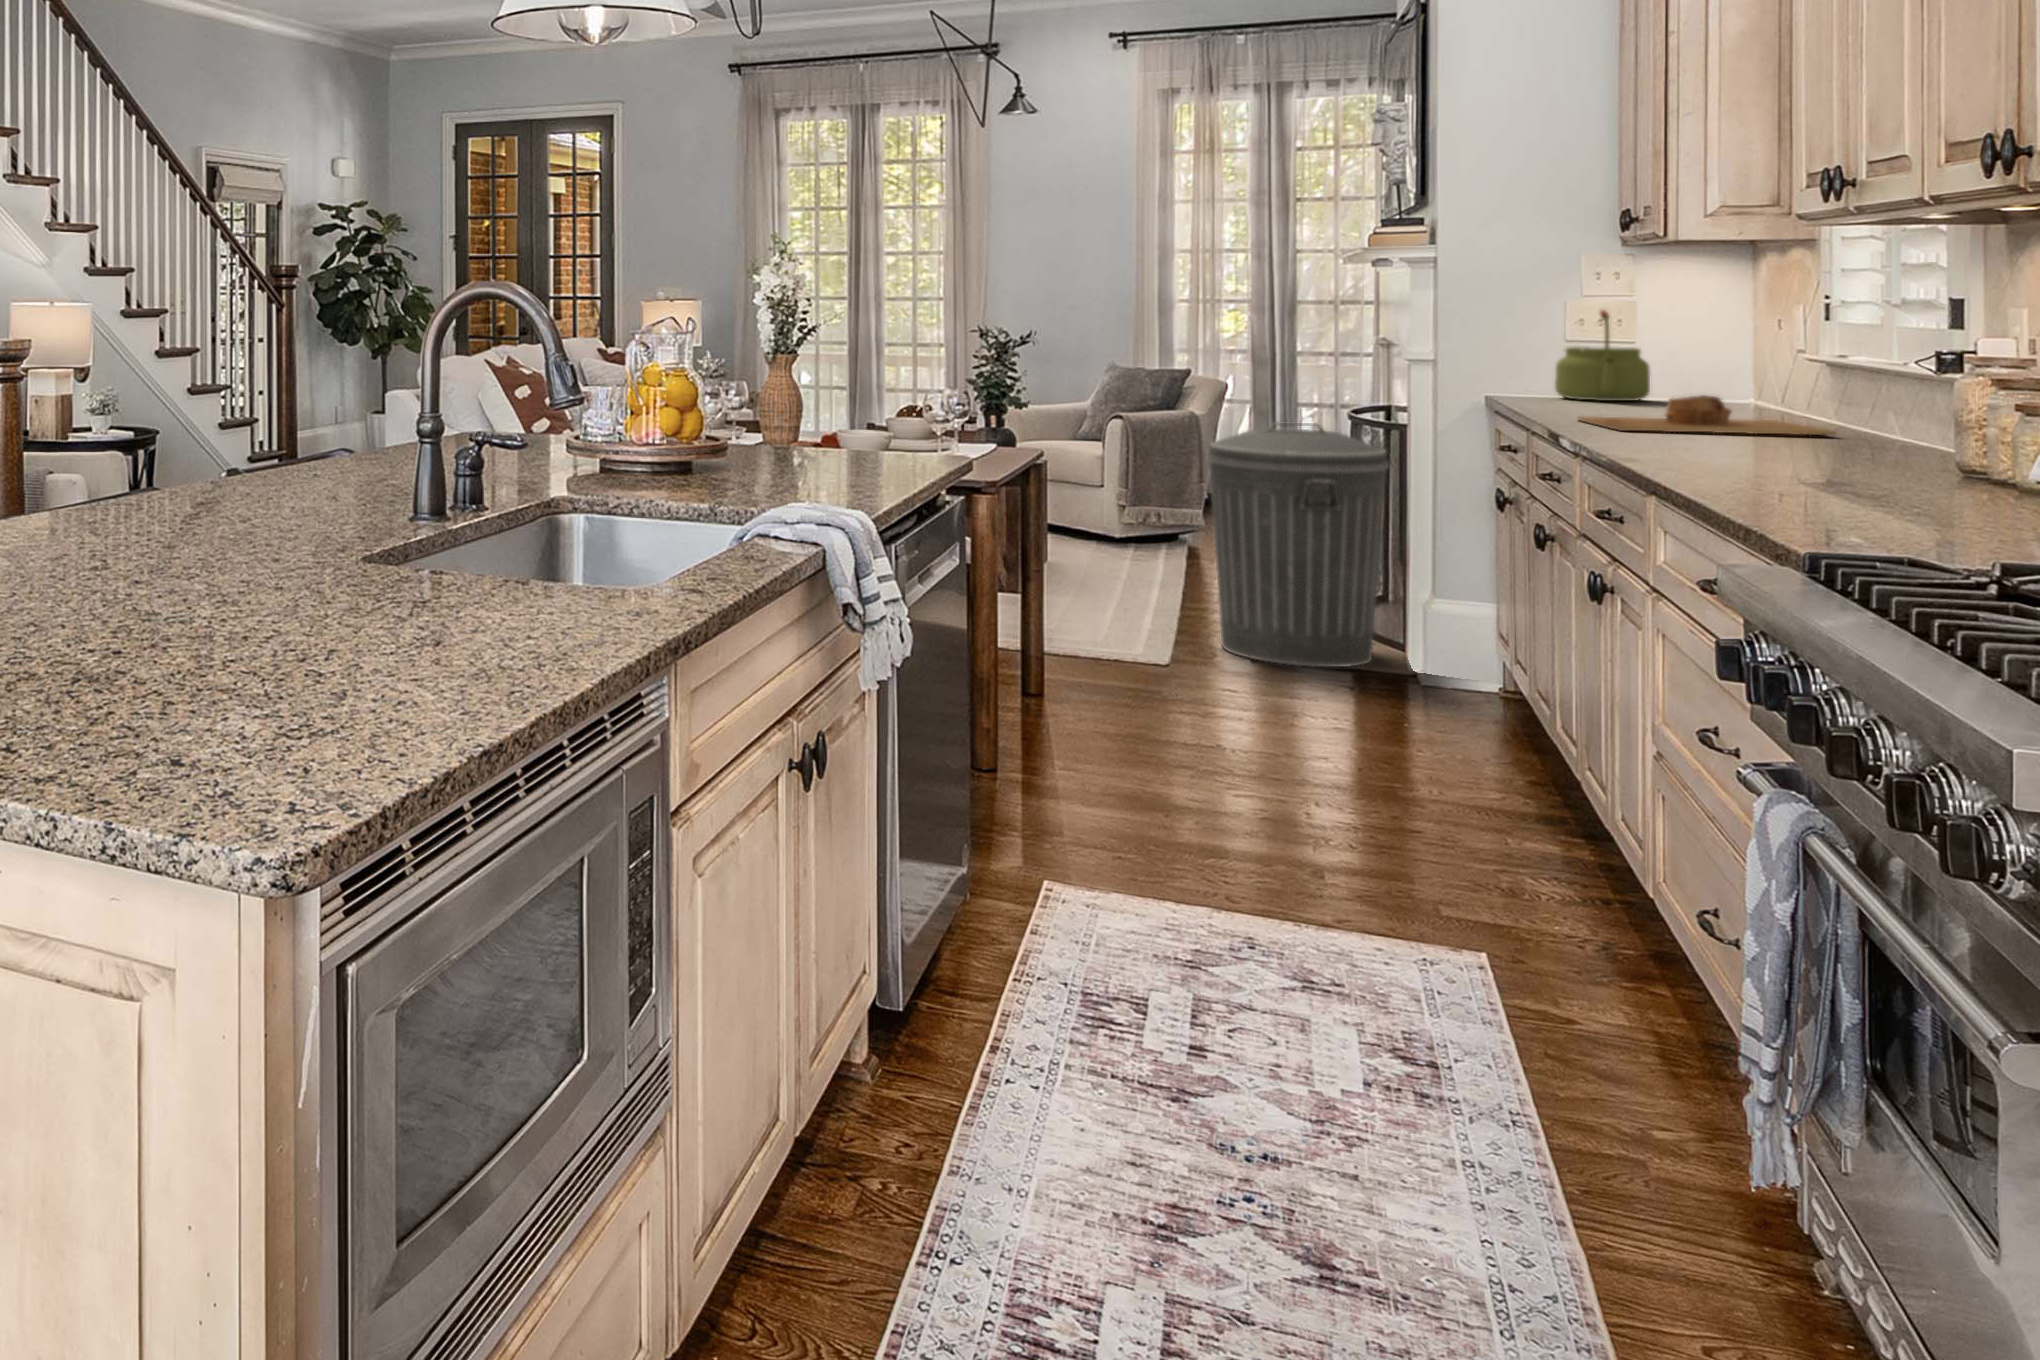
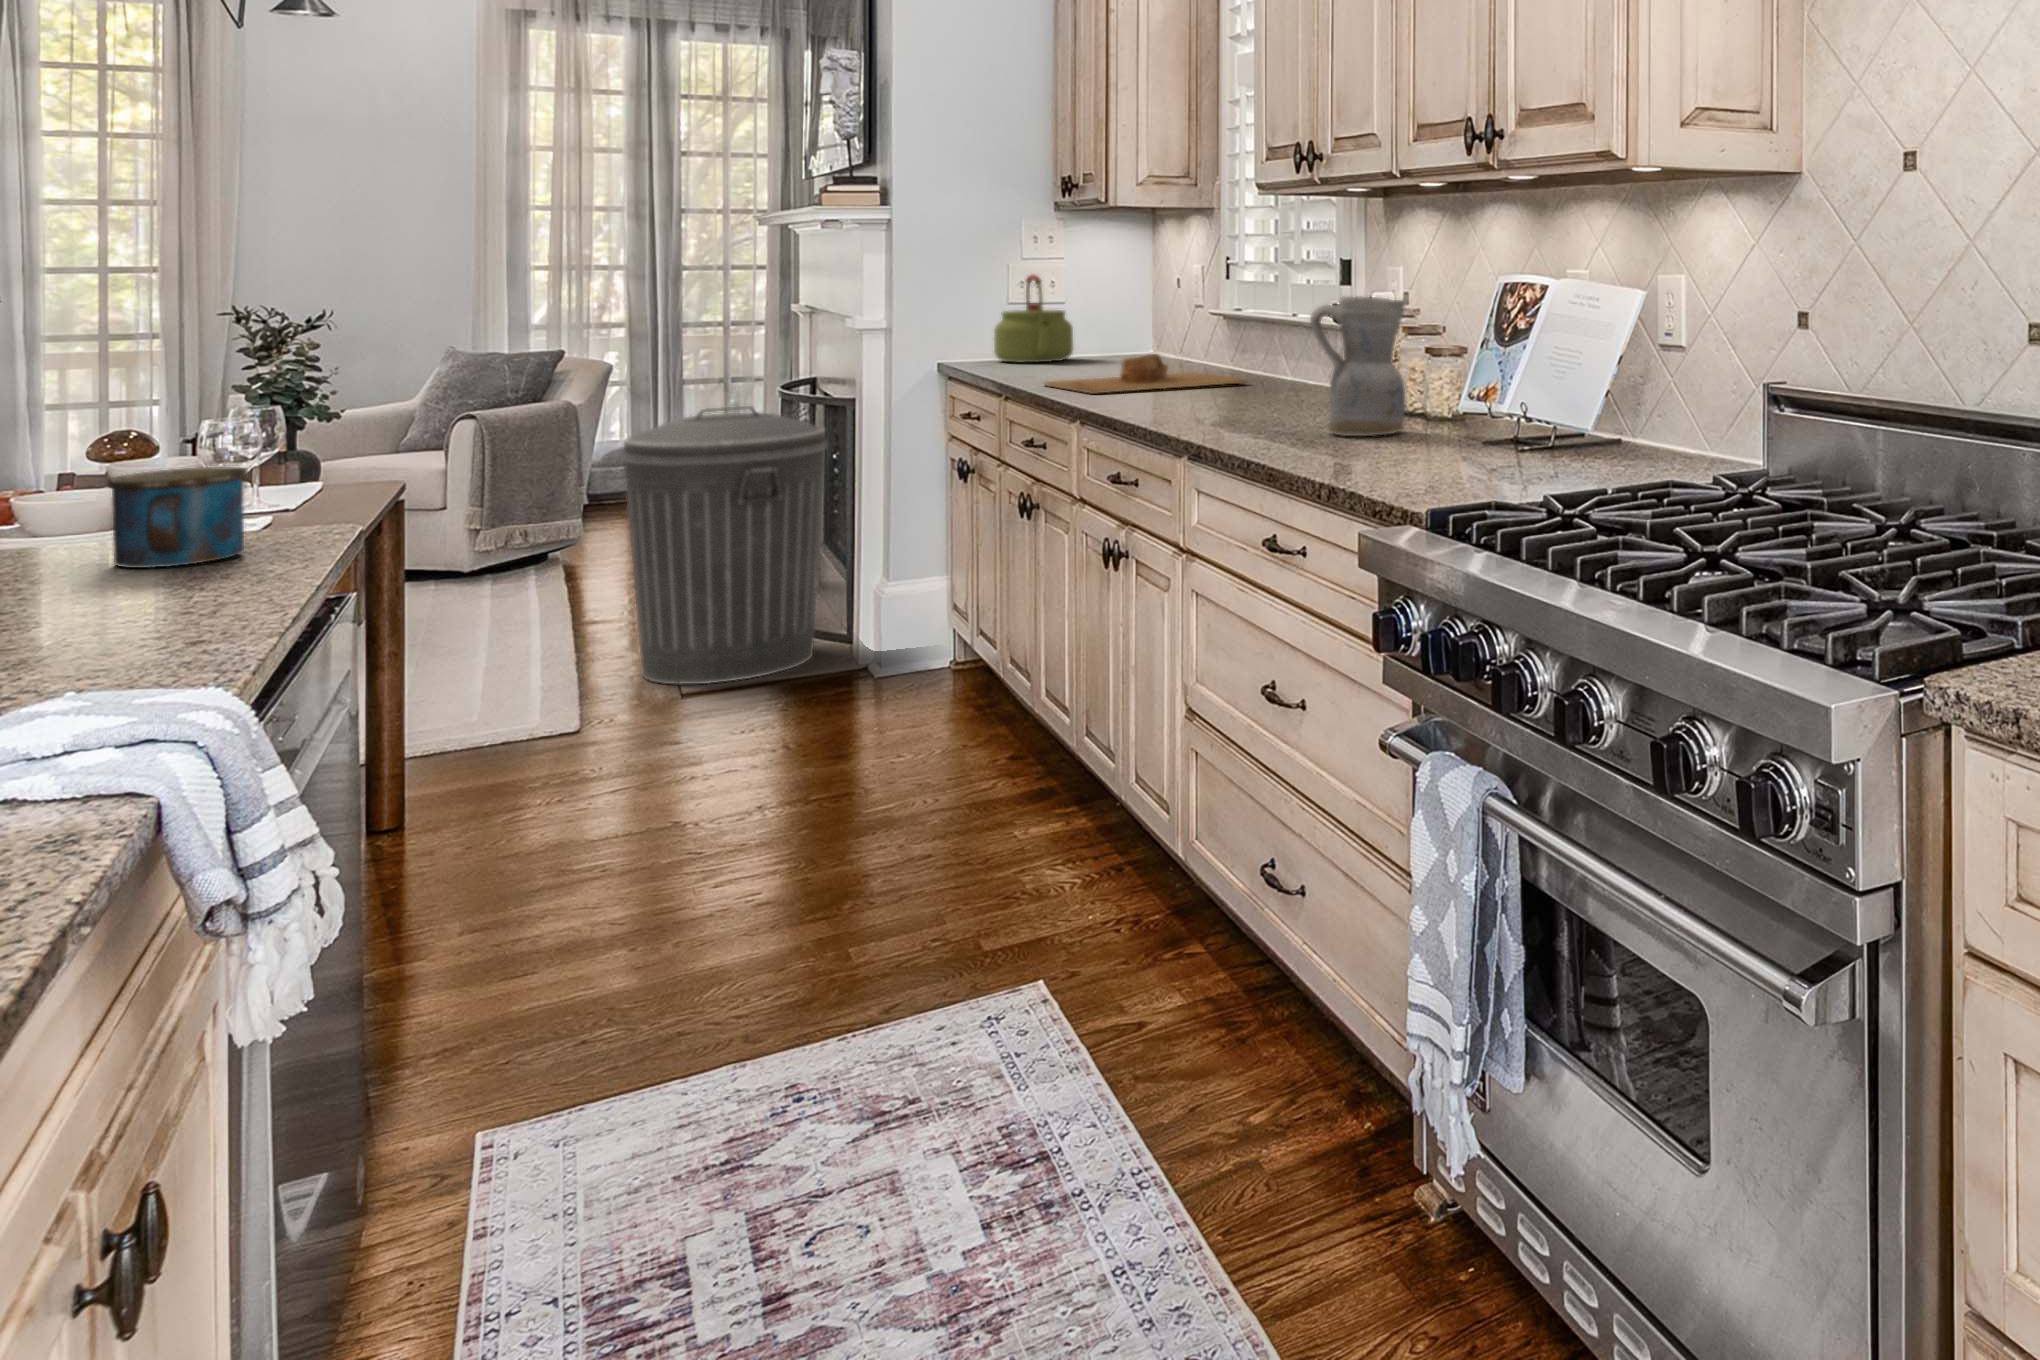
ceramic pitcher: none [1826,335,1968,494] -> present [1310,297,1405,436]
mug: none [850,411,916,467] -> present [107,467,248,568]

